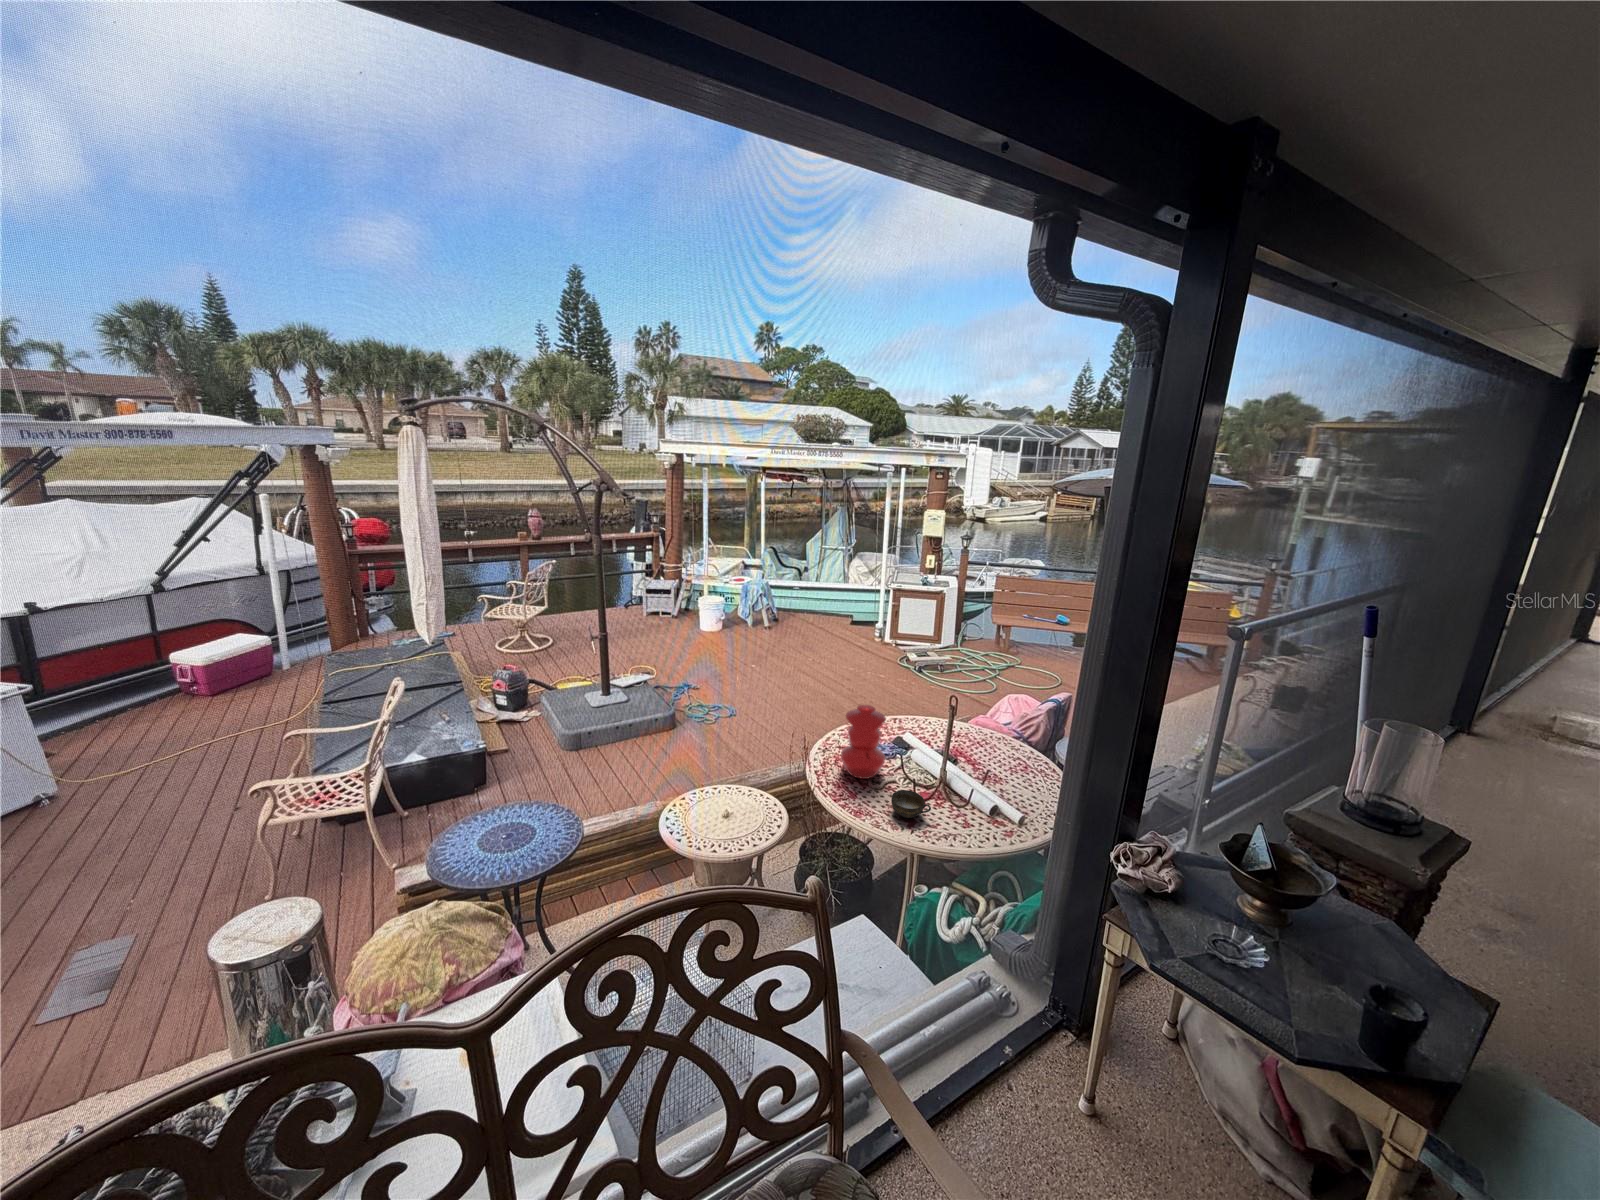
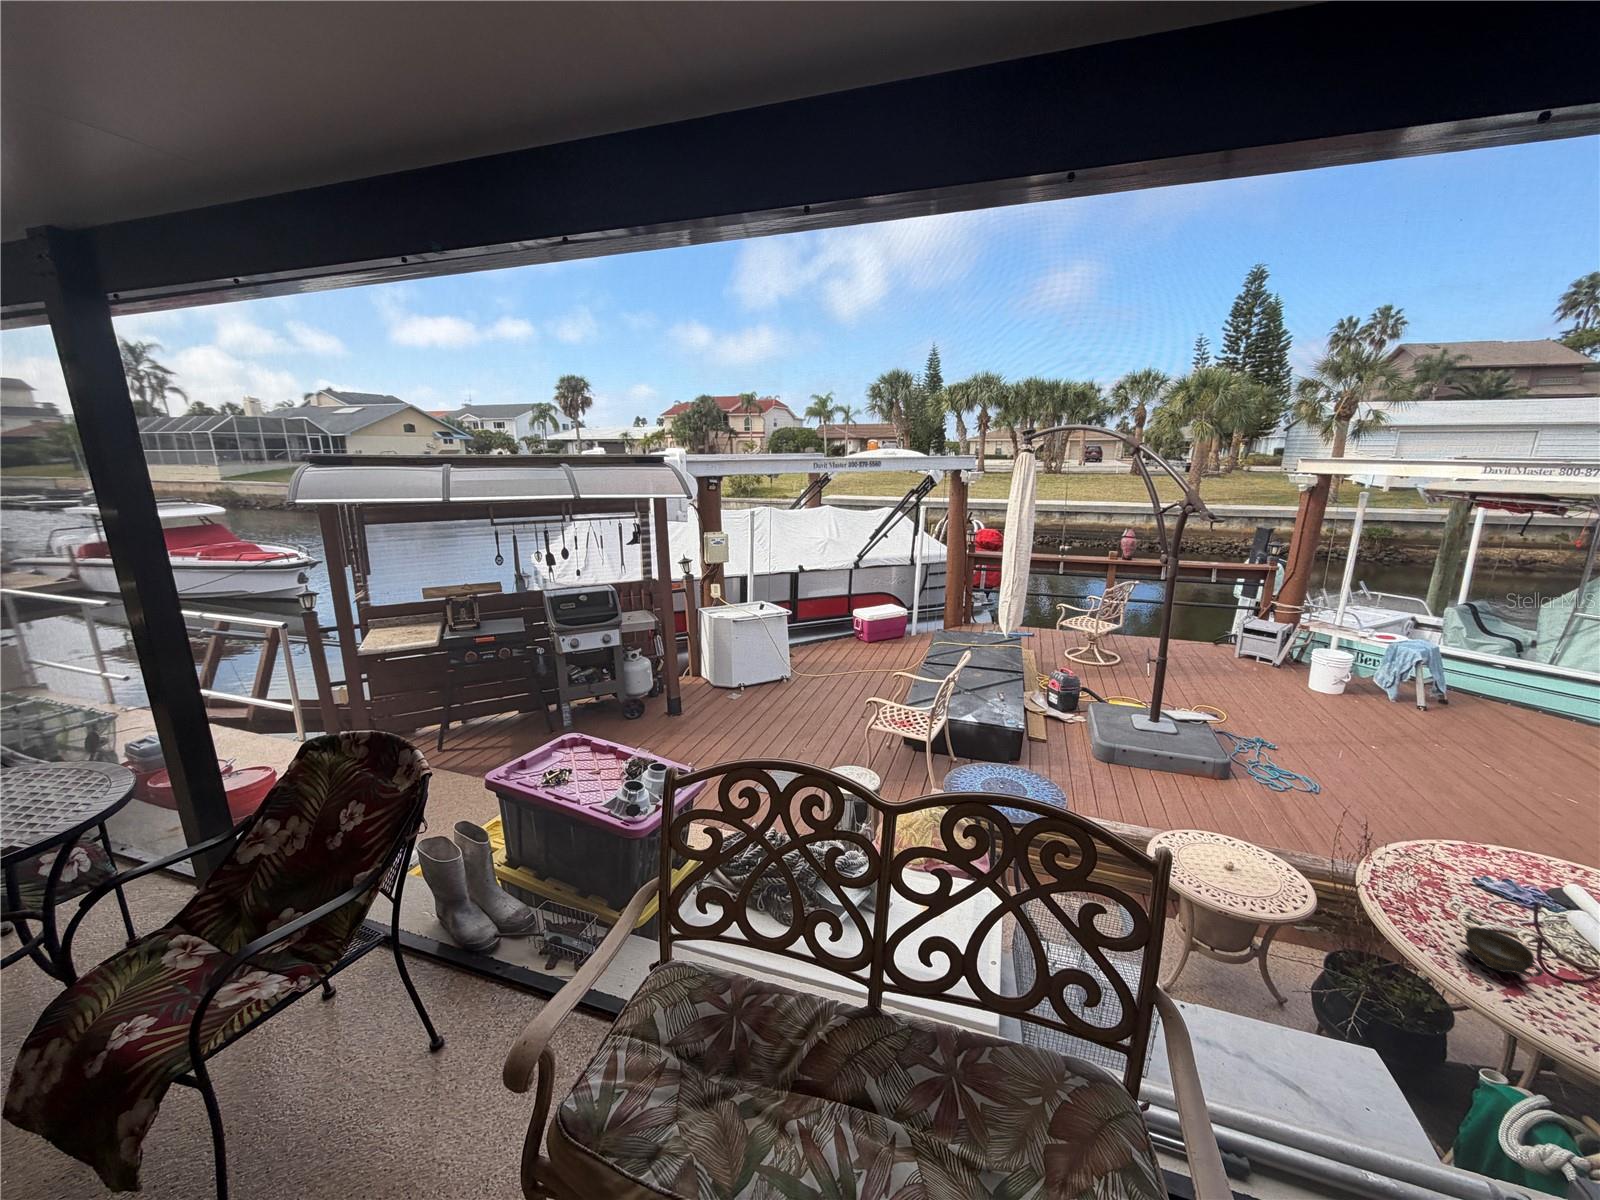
vase: present [841,705,886,779] -> none [1408,801,1503,904]

